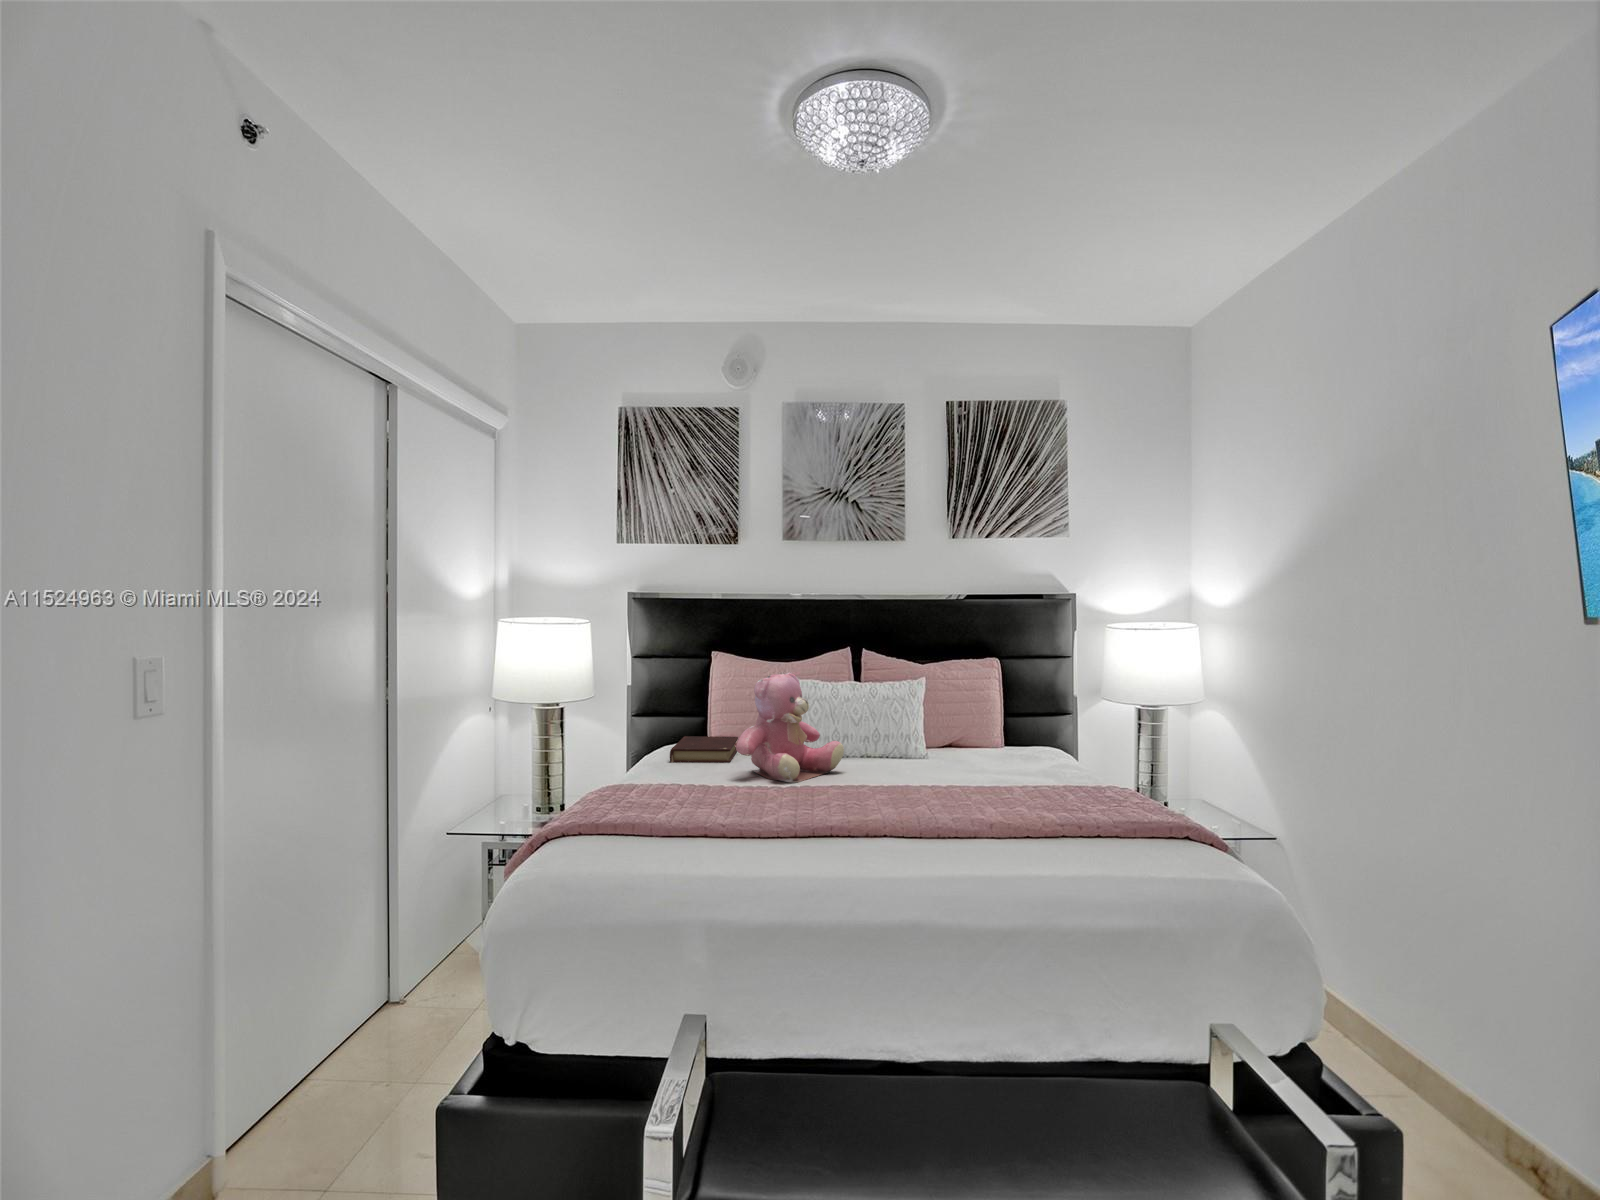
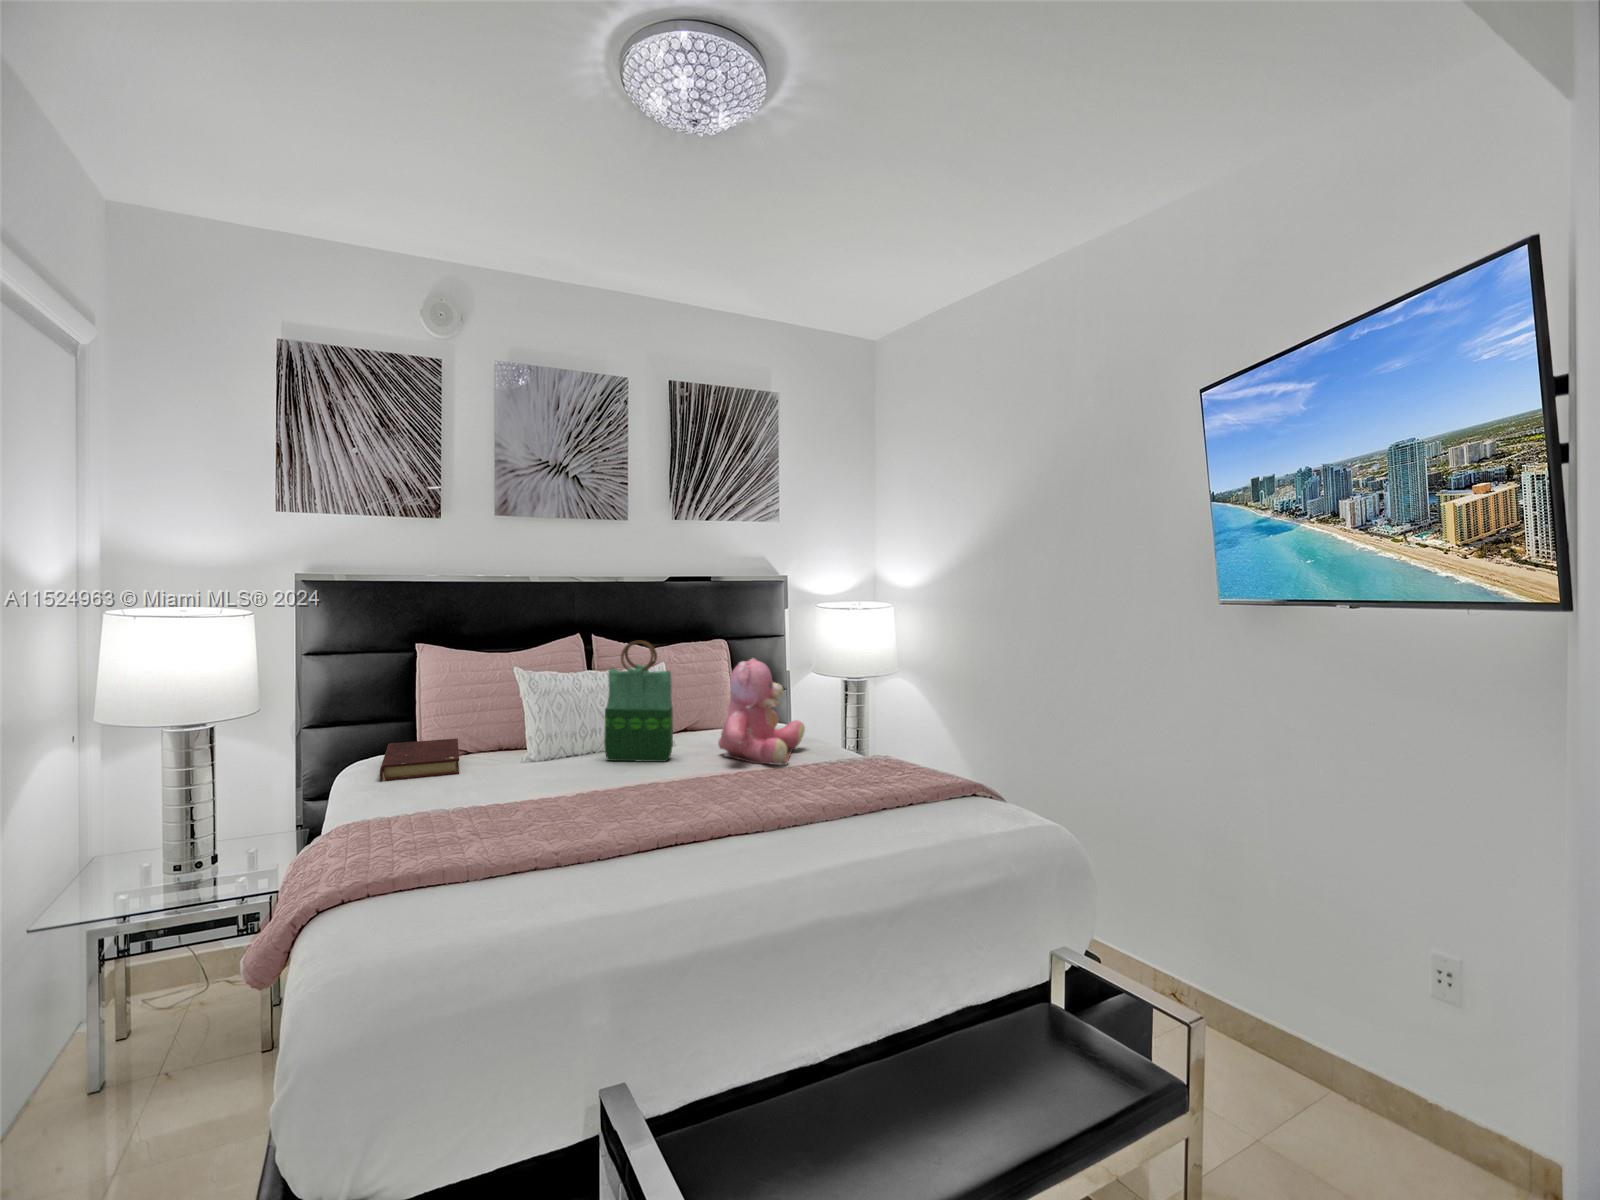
tote bag: none [854,651,917,768] -> present [604,640,673,762]
teddy bear: present [736,672,844,783] -> present [718,658,805,765]

